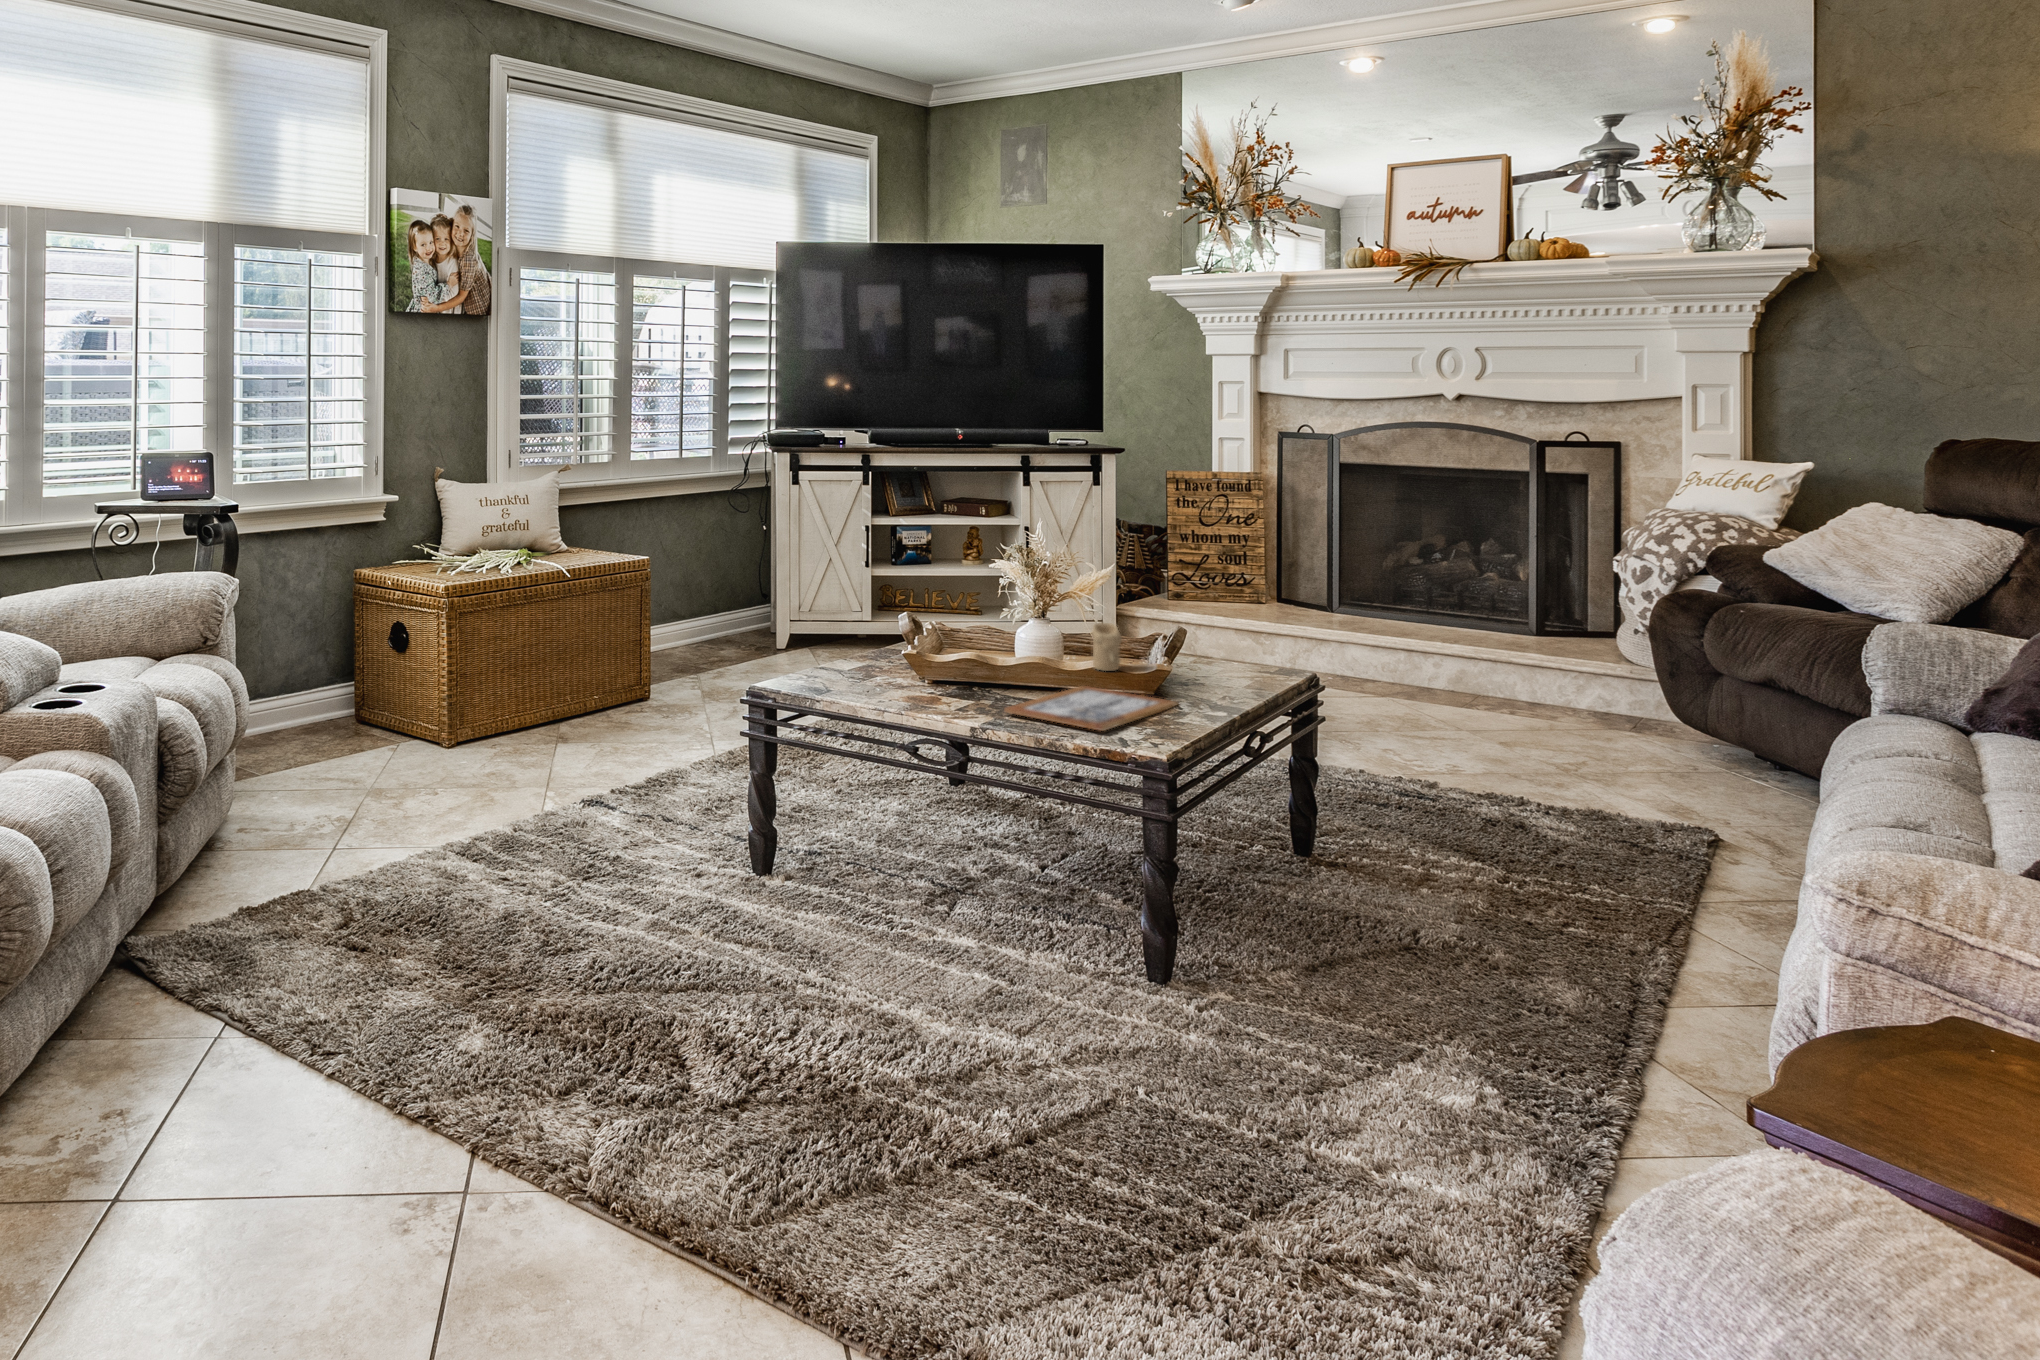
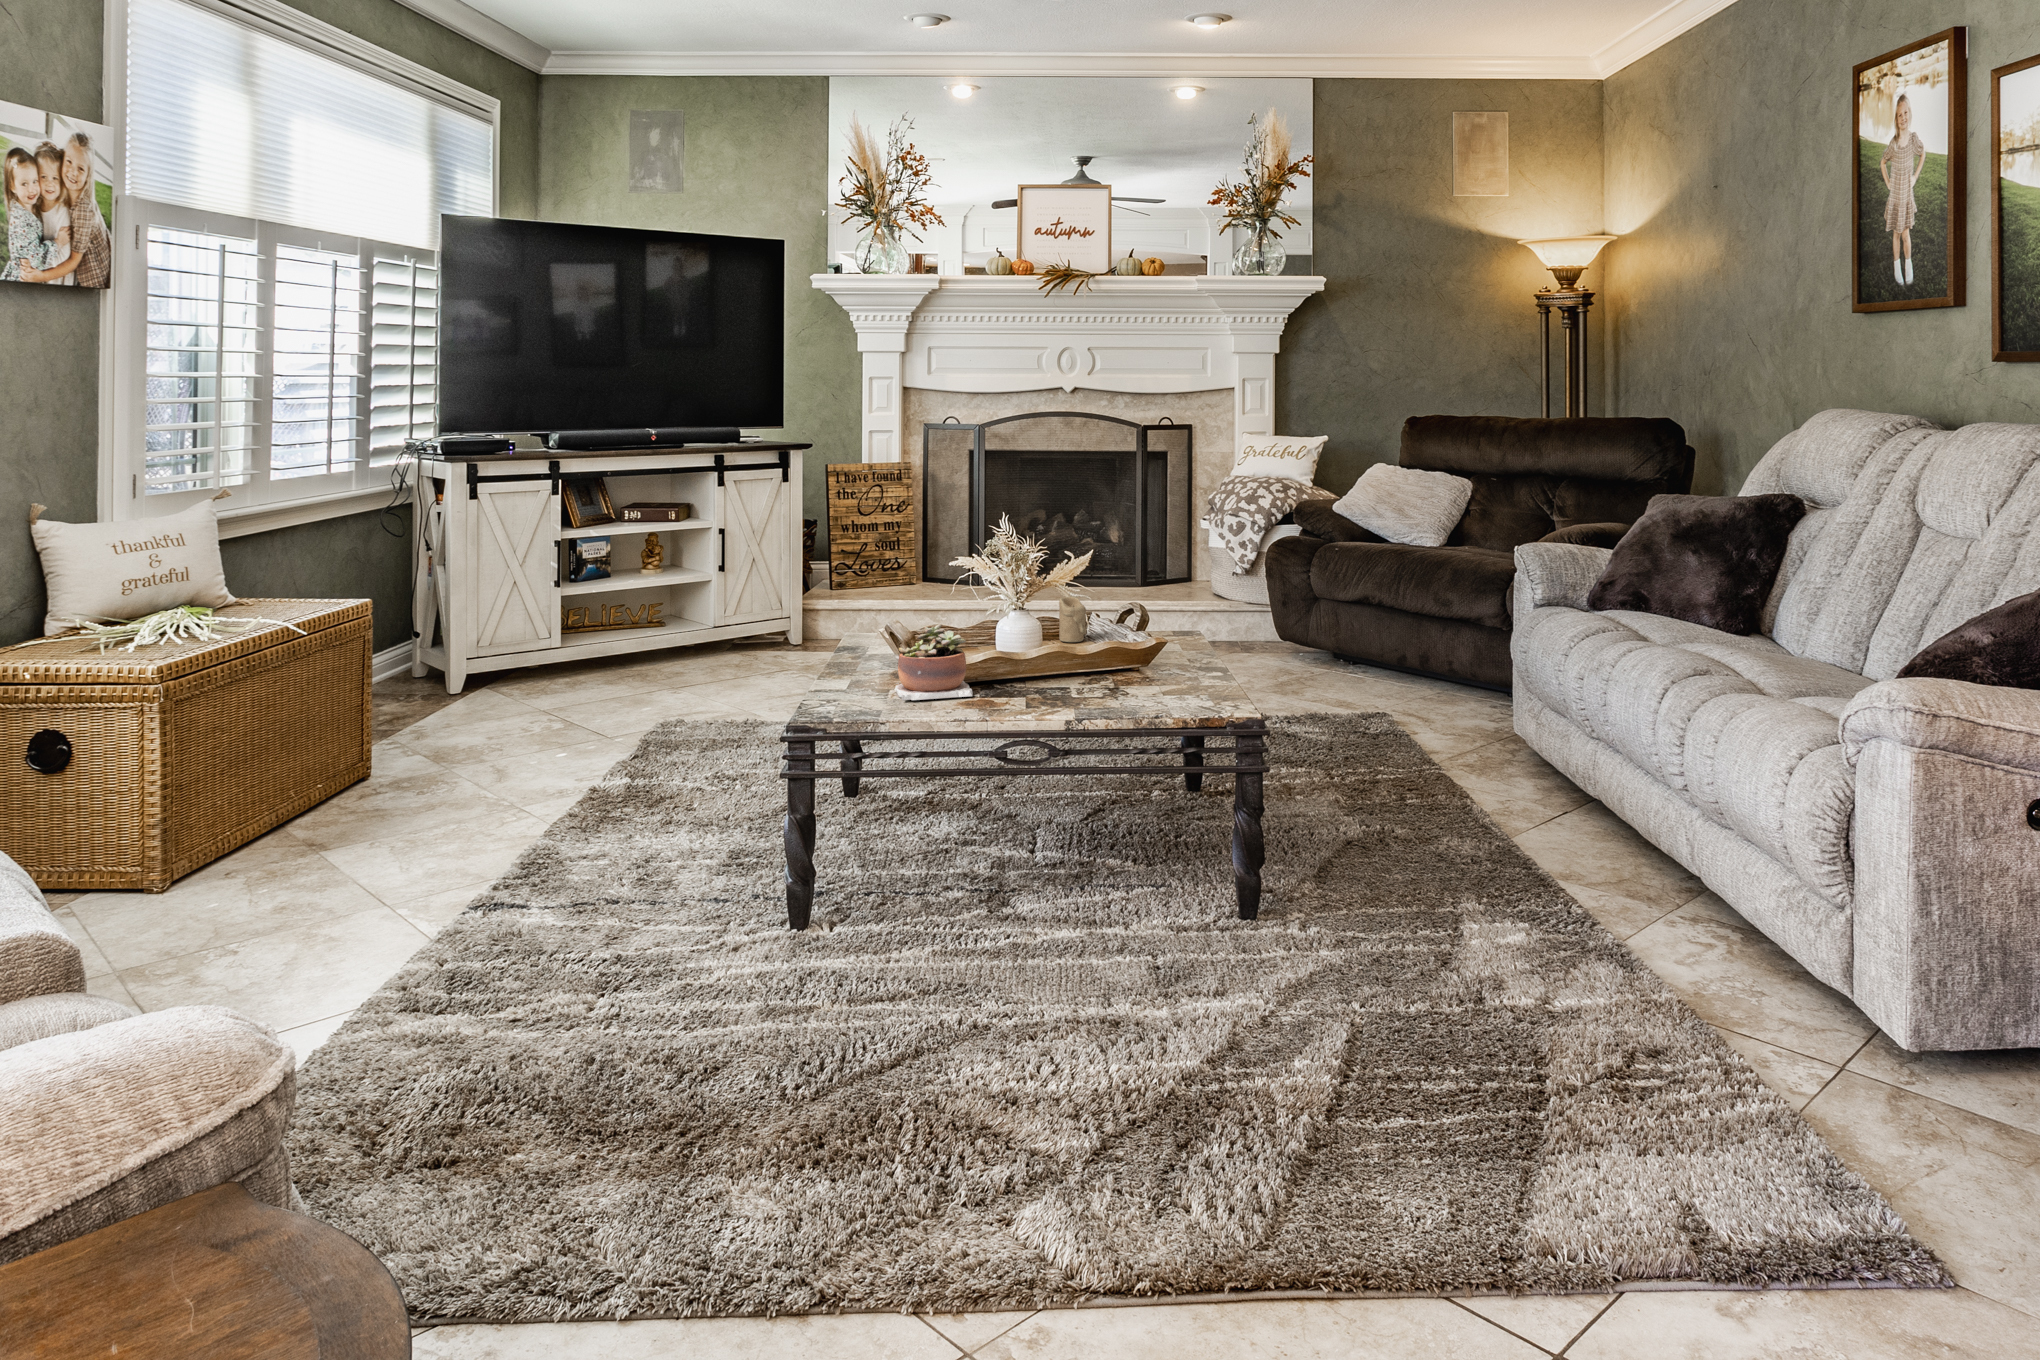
succulent plant: none [847,630,933,702] -> present [895,624,973,700]
picture frame: present [1004,686,1178,731] -> none [1073,657,1183,691]

